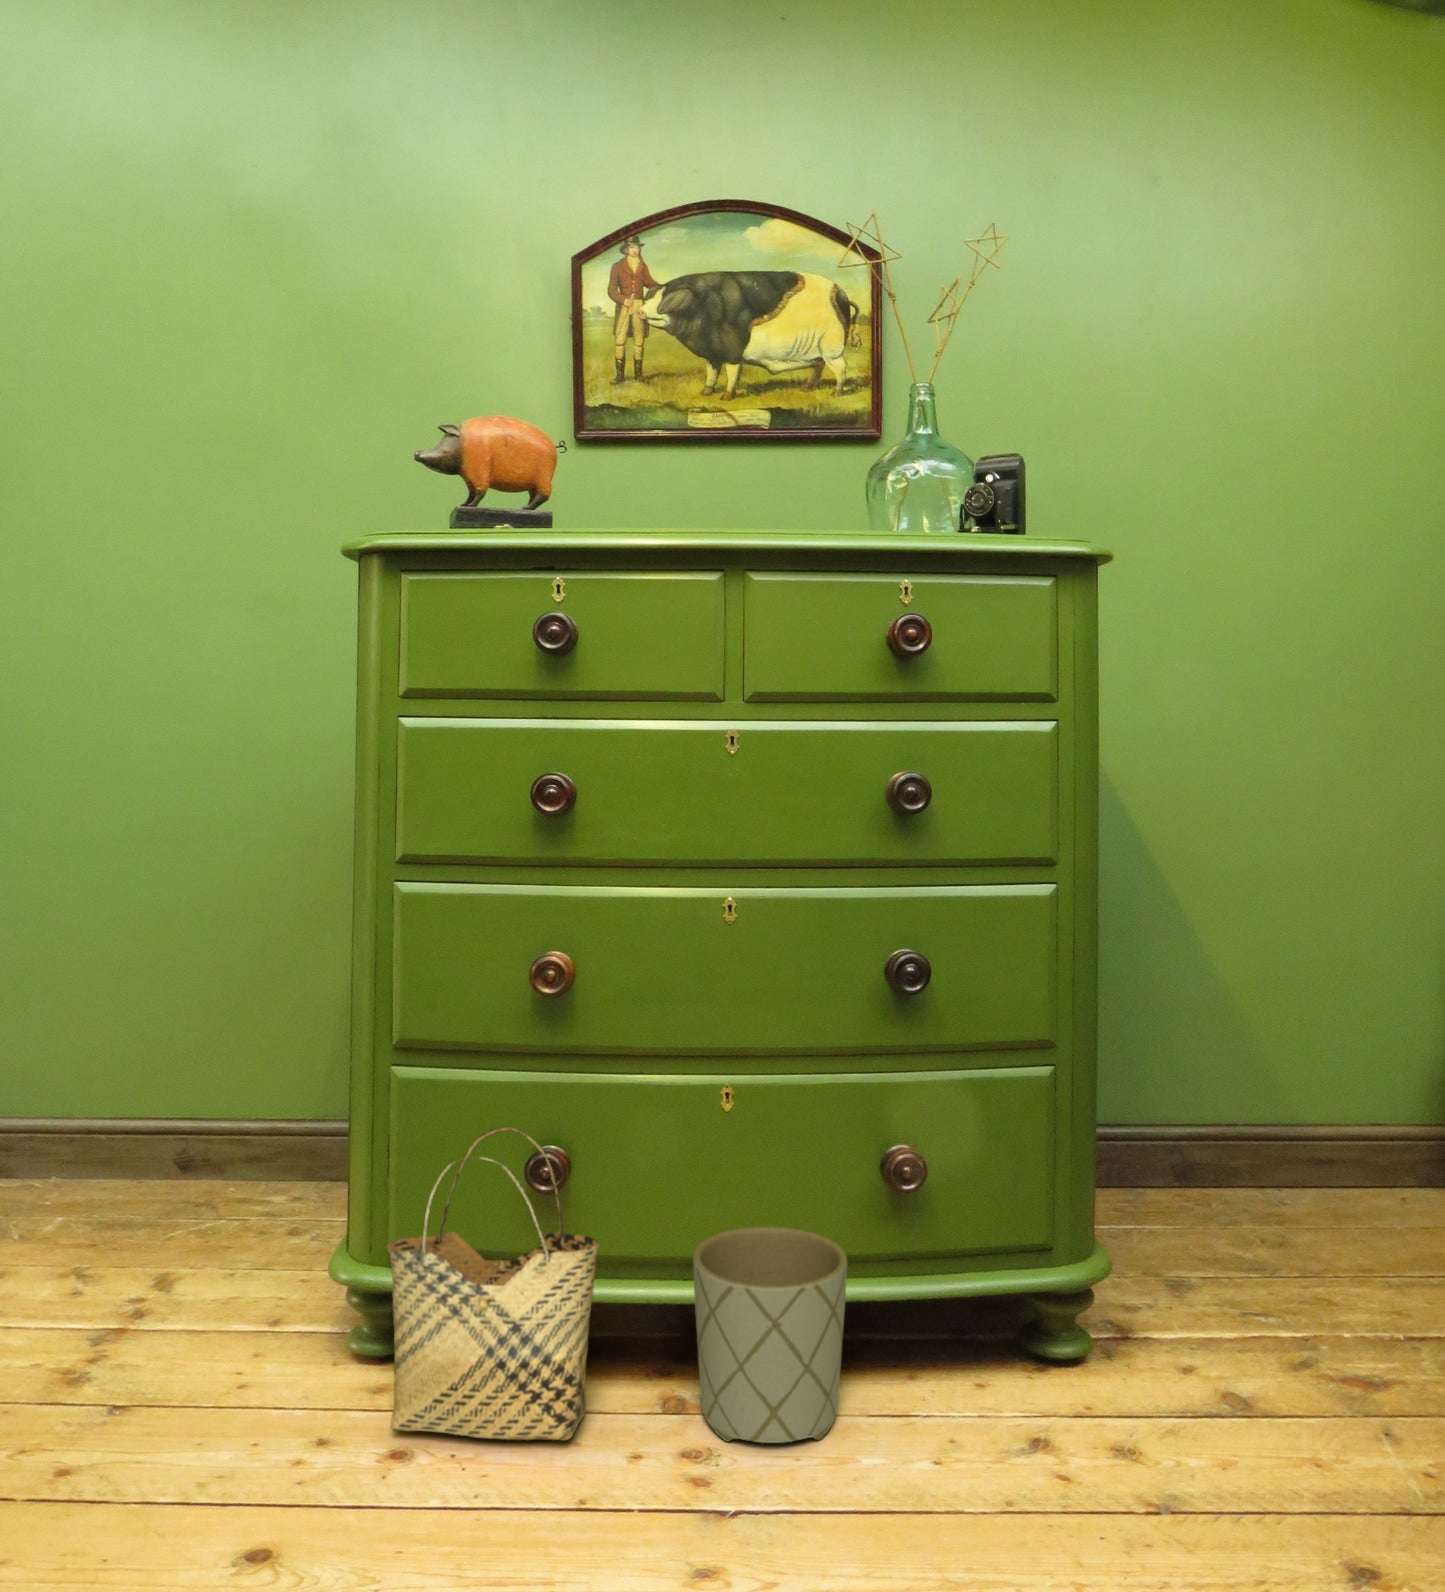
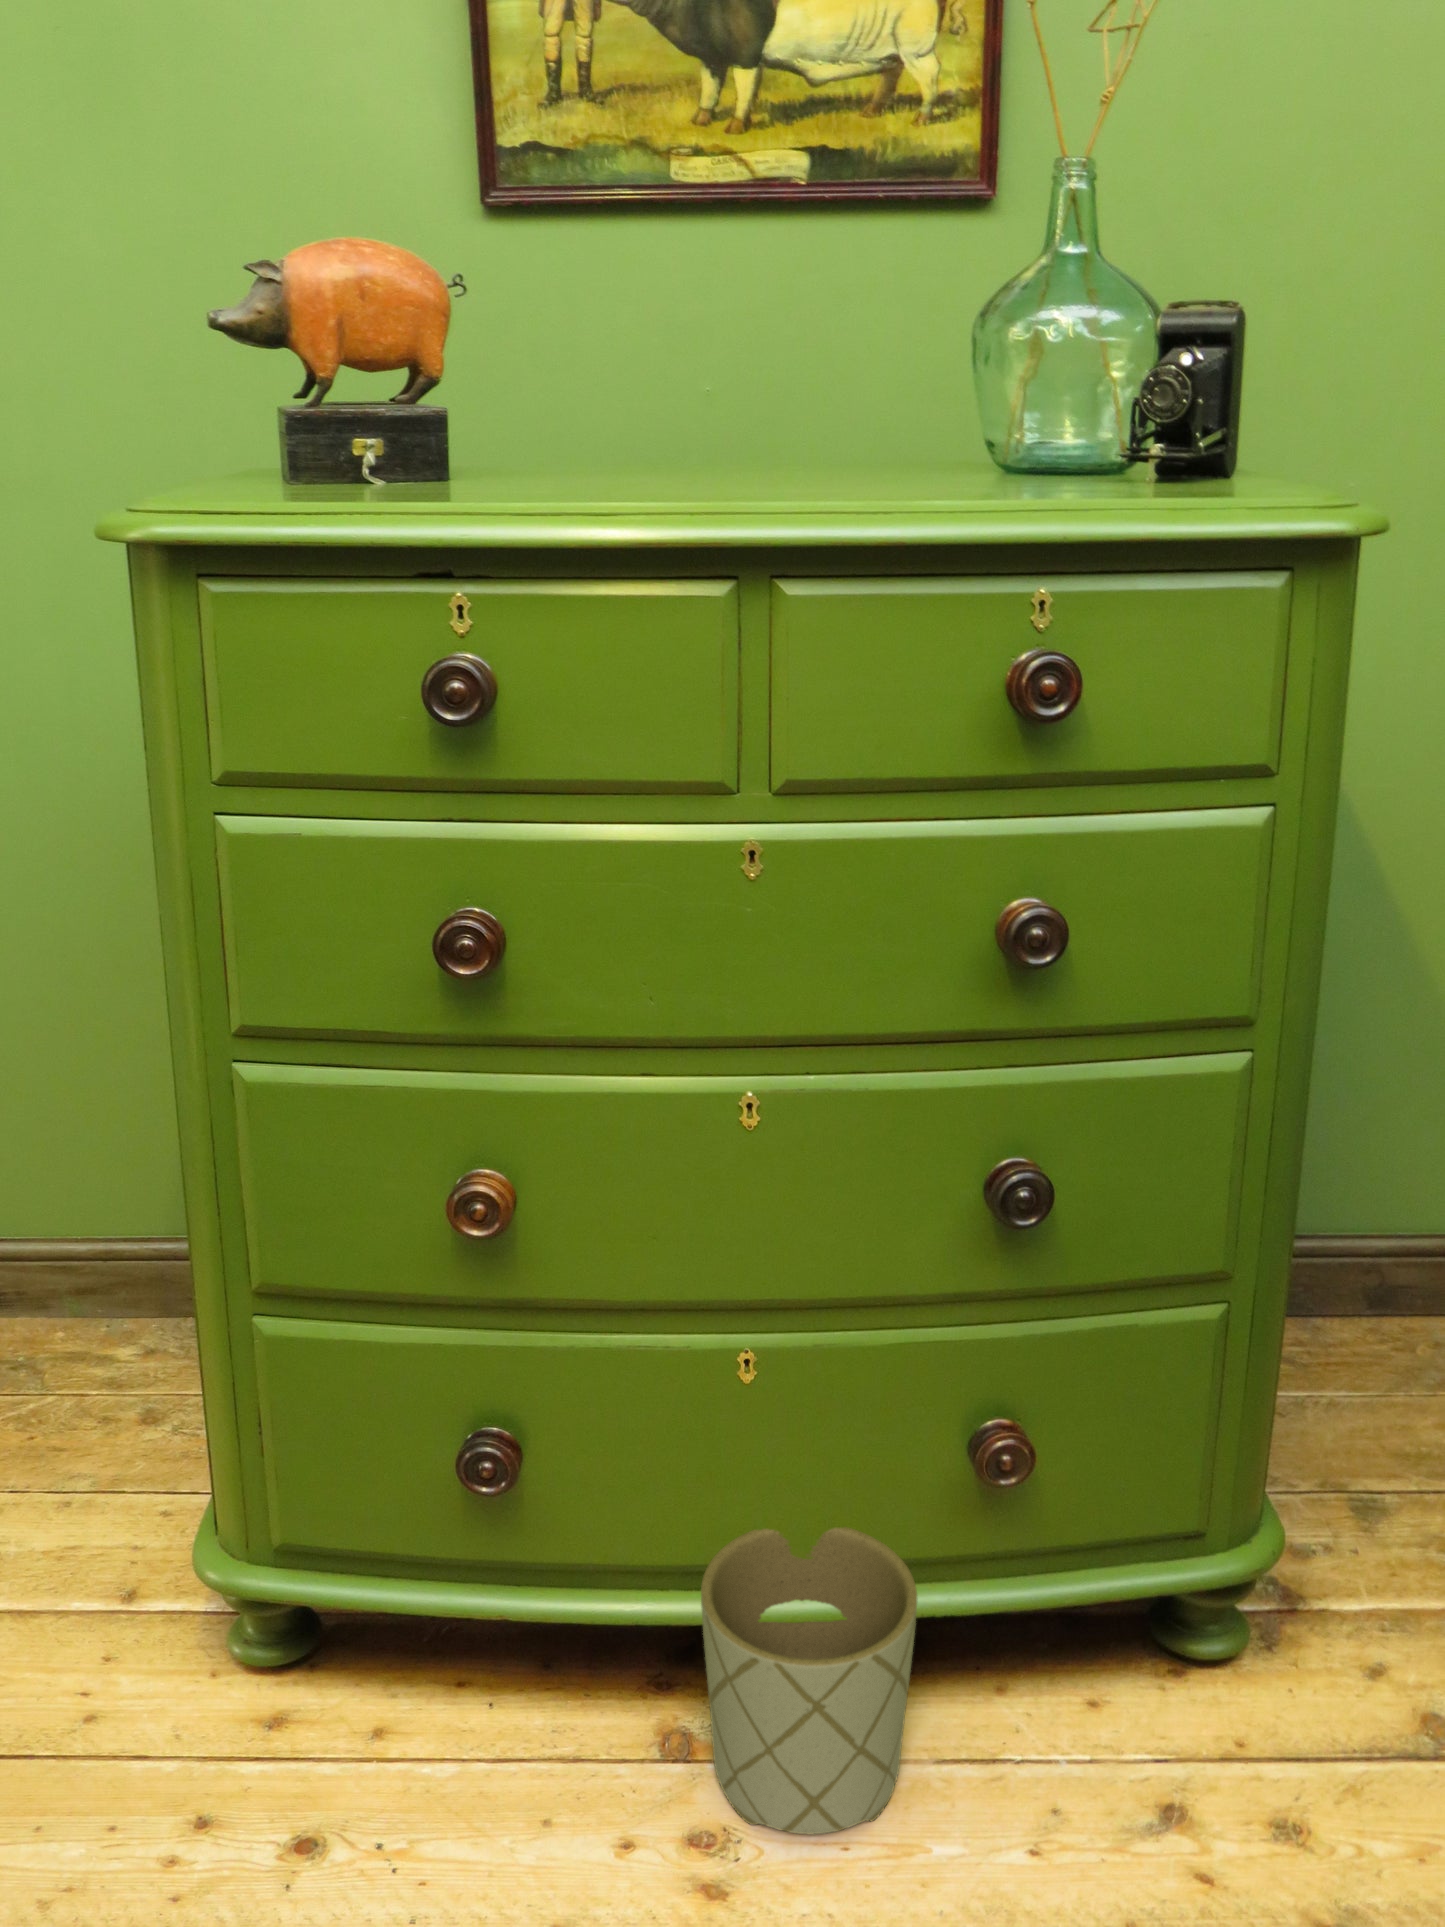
woven basket: present [387,1127,599,1440] -> none [268,1415,569,1836]

